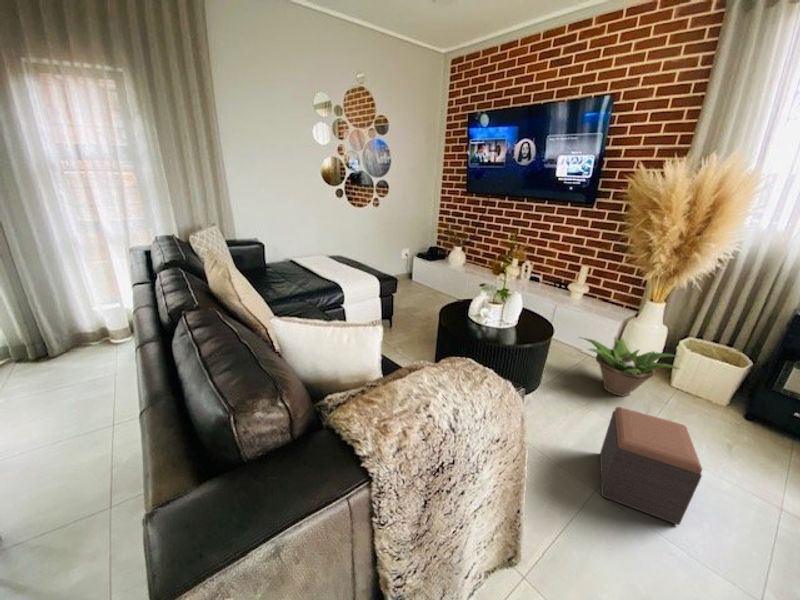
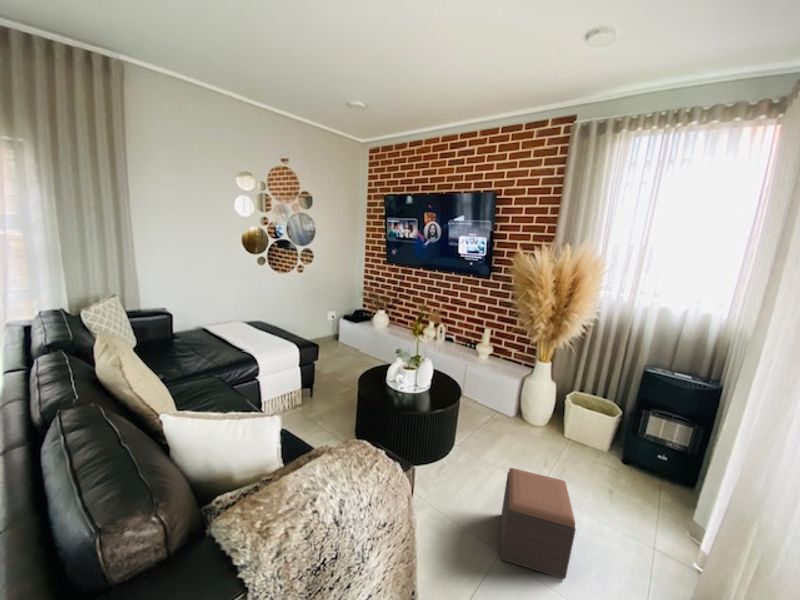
decorative plant: present [580,337,679,396] -> none [483,396,564,453]

